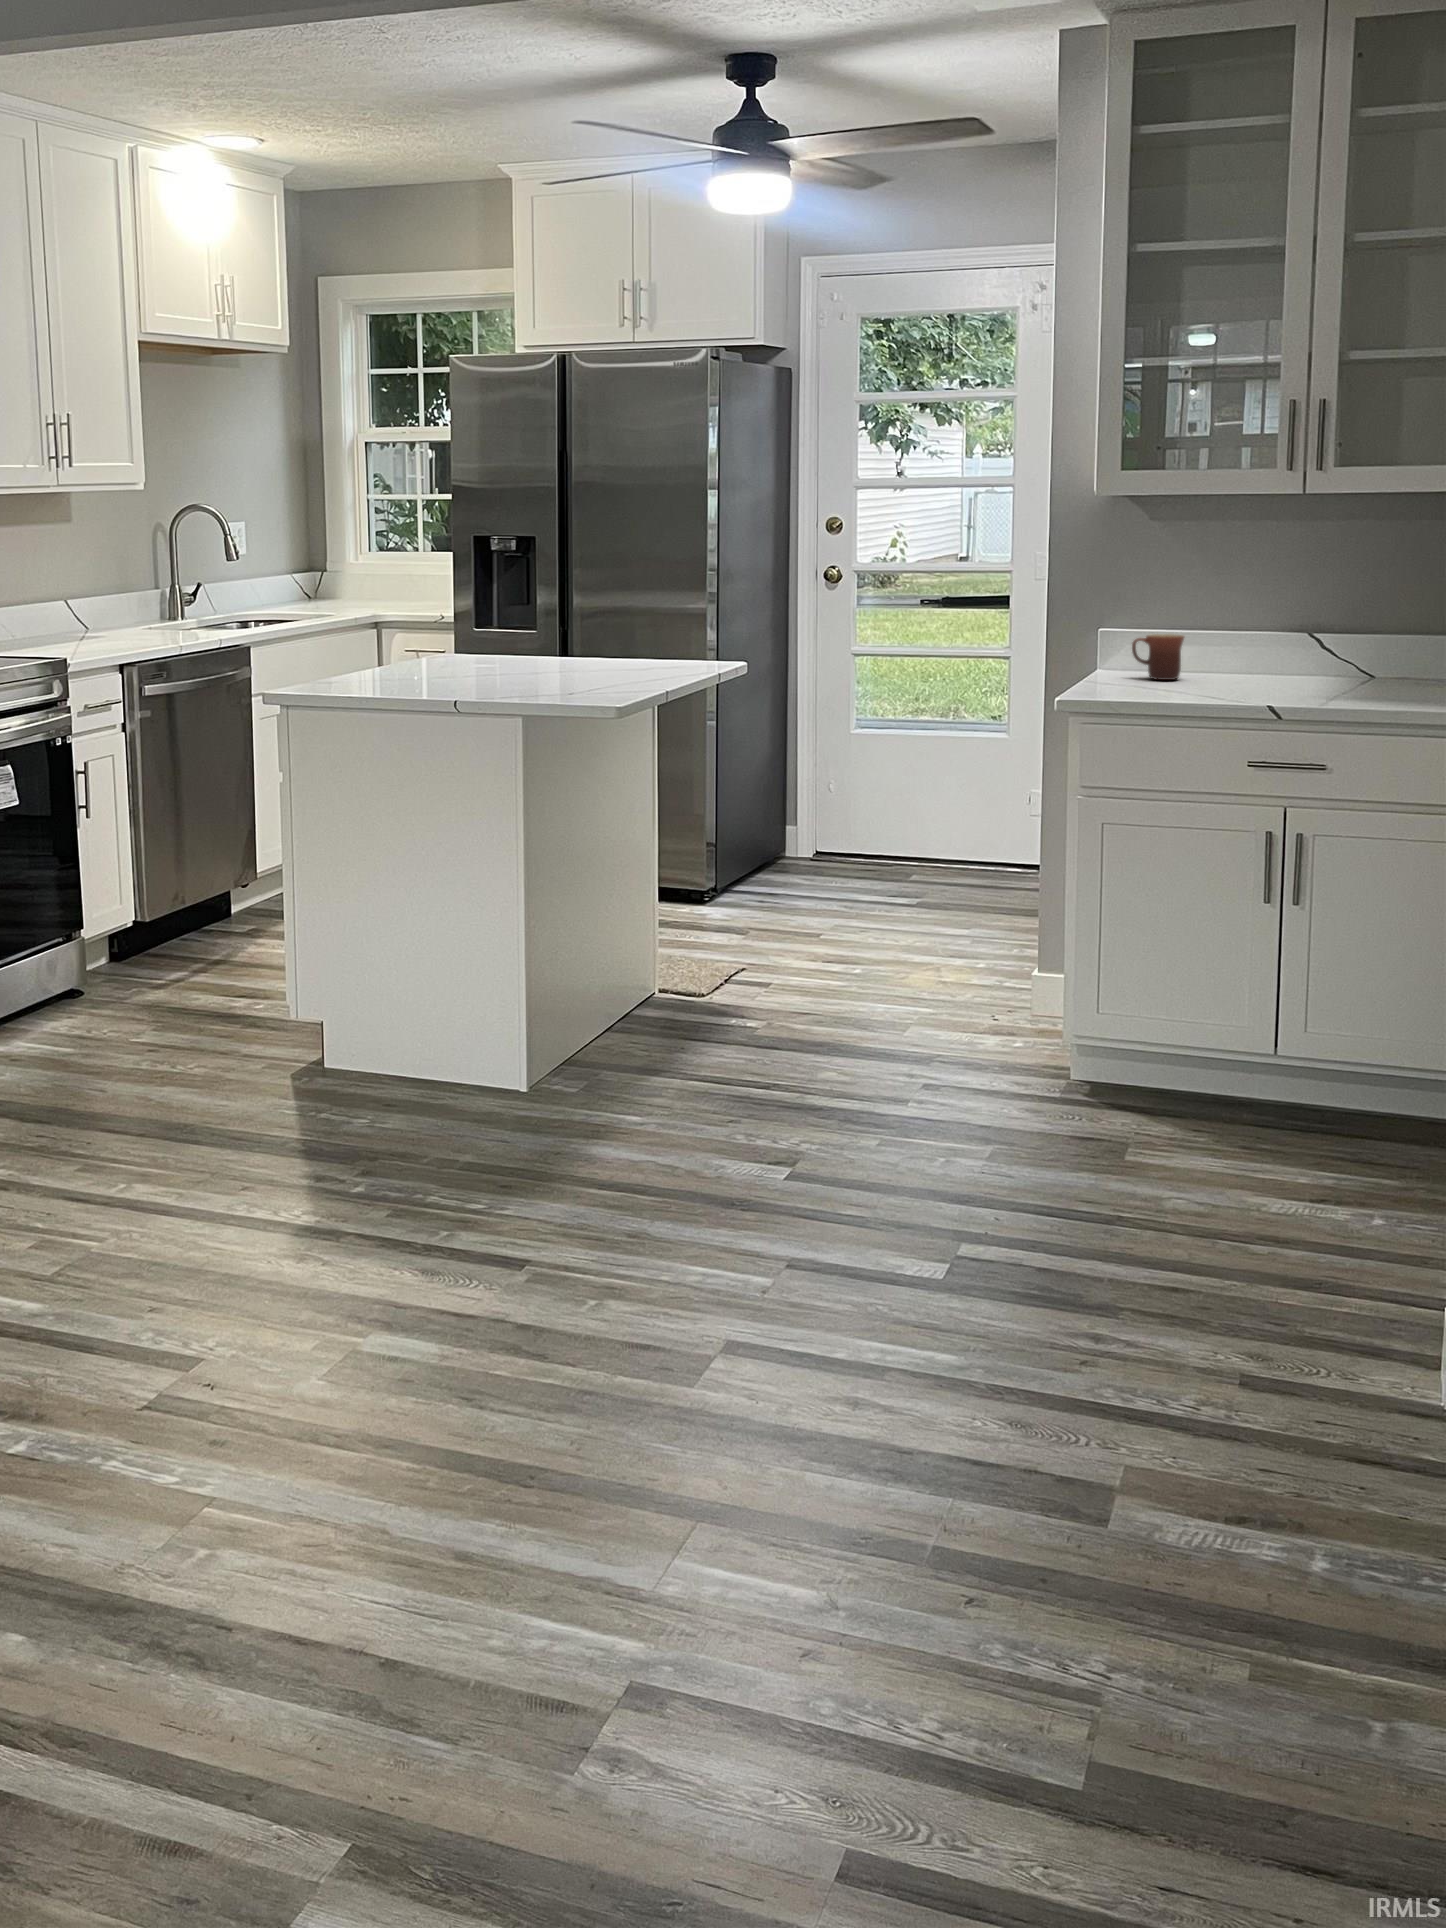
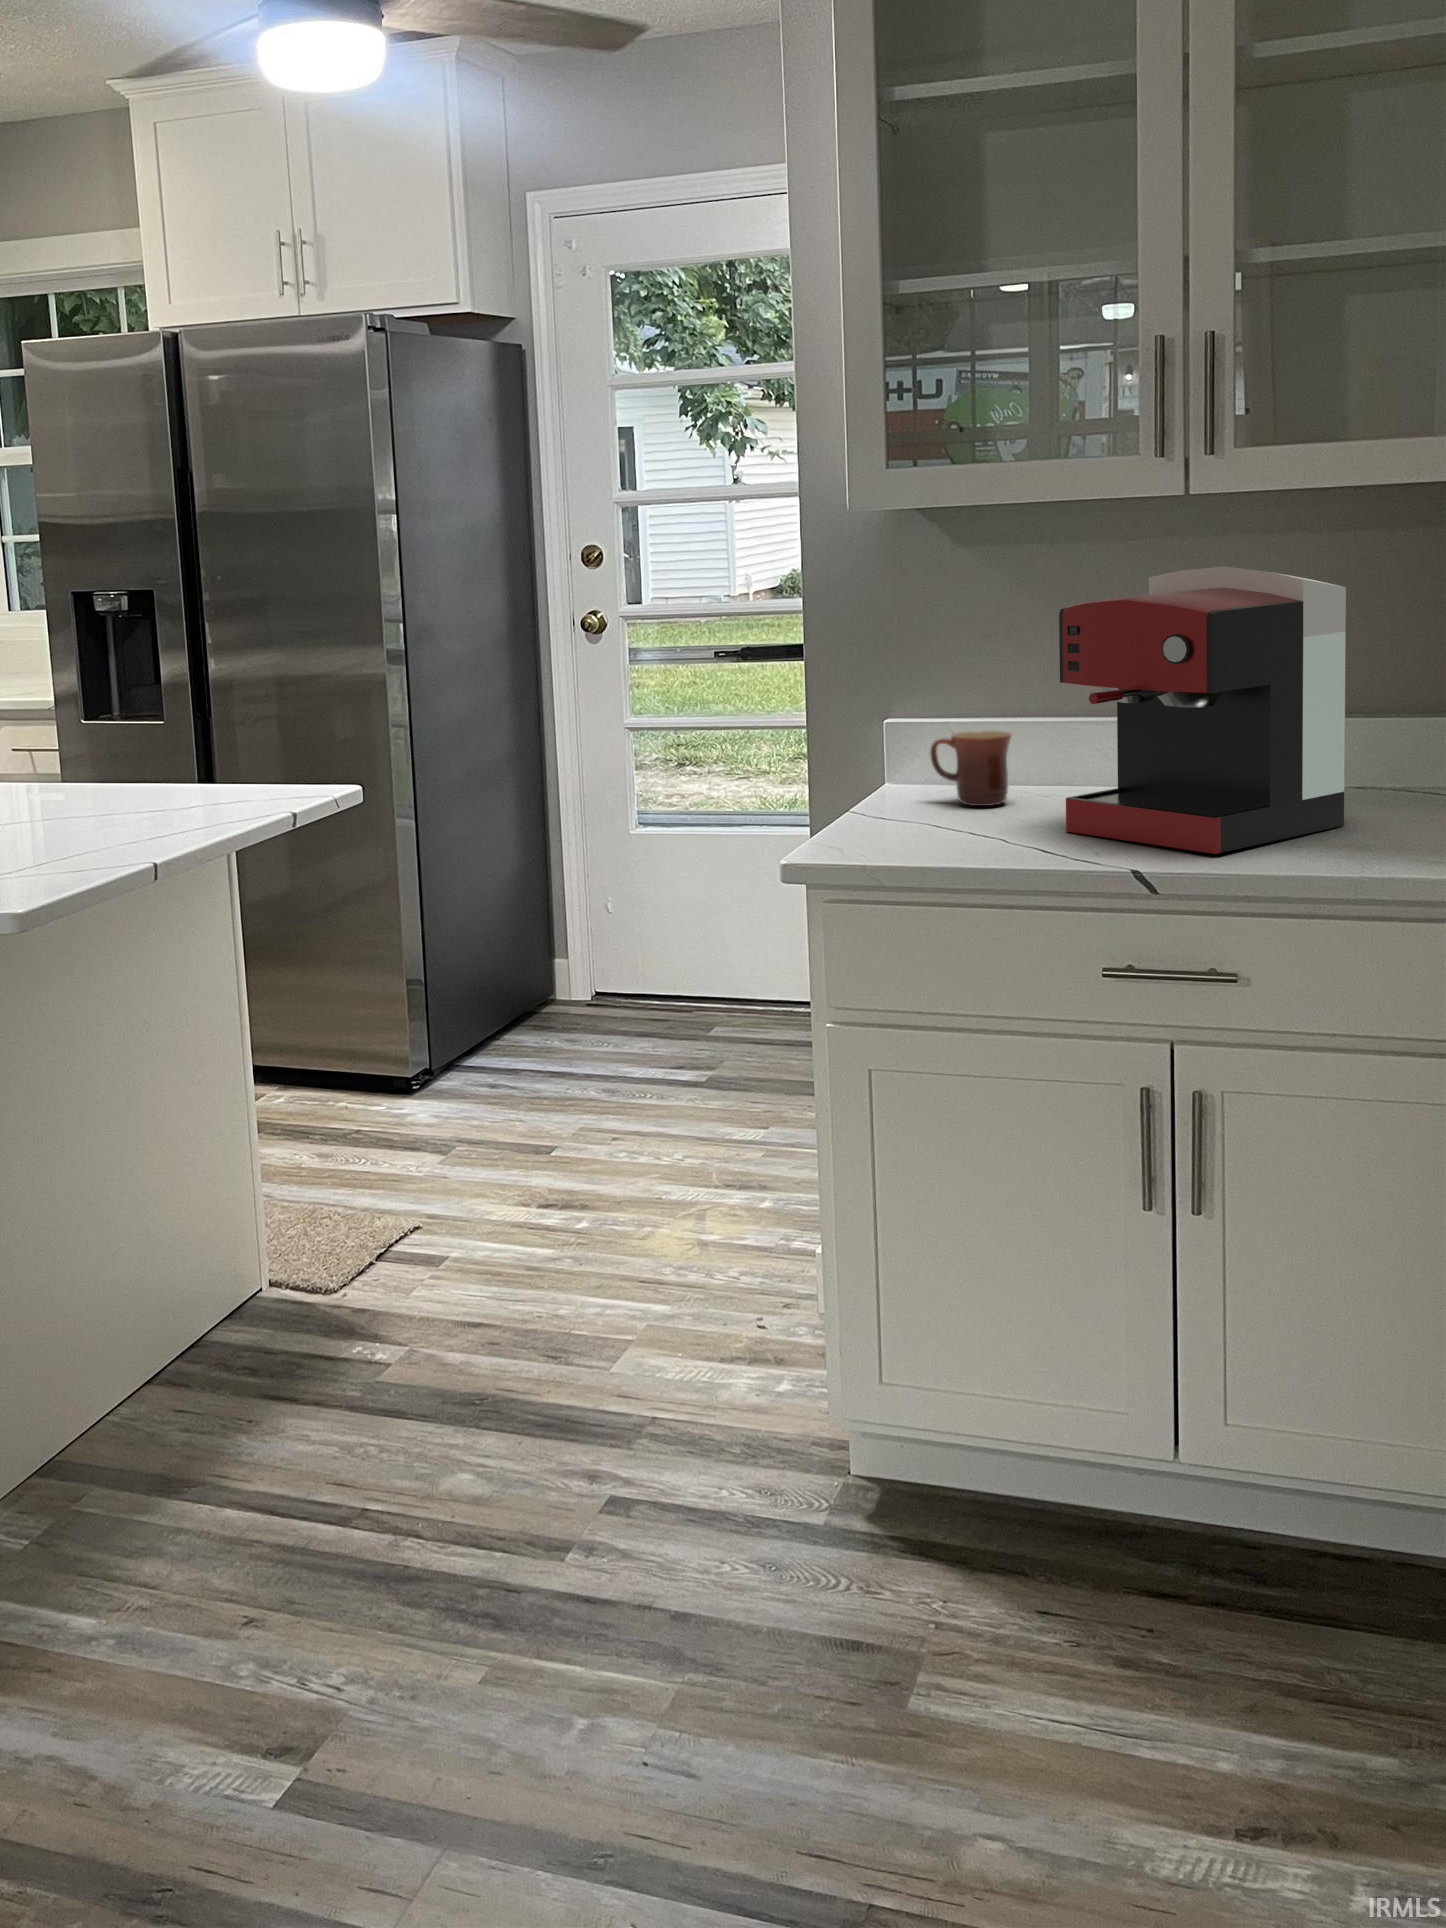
coffee maker: none [1222,534,1400,701] -> present [1059,566,1346,854]

